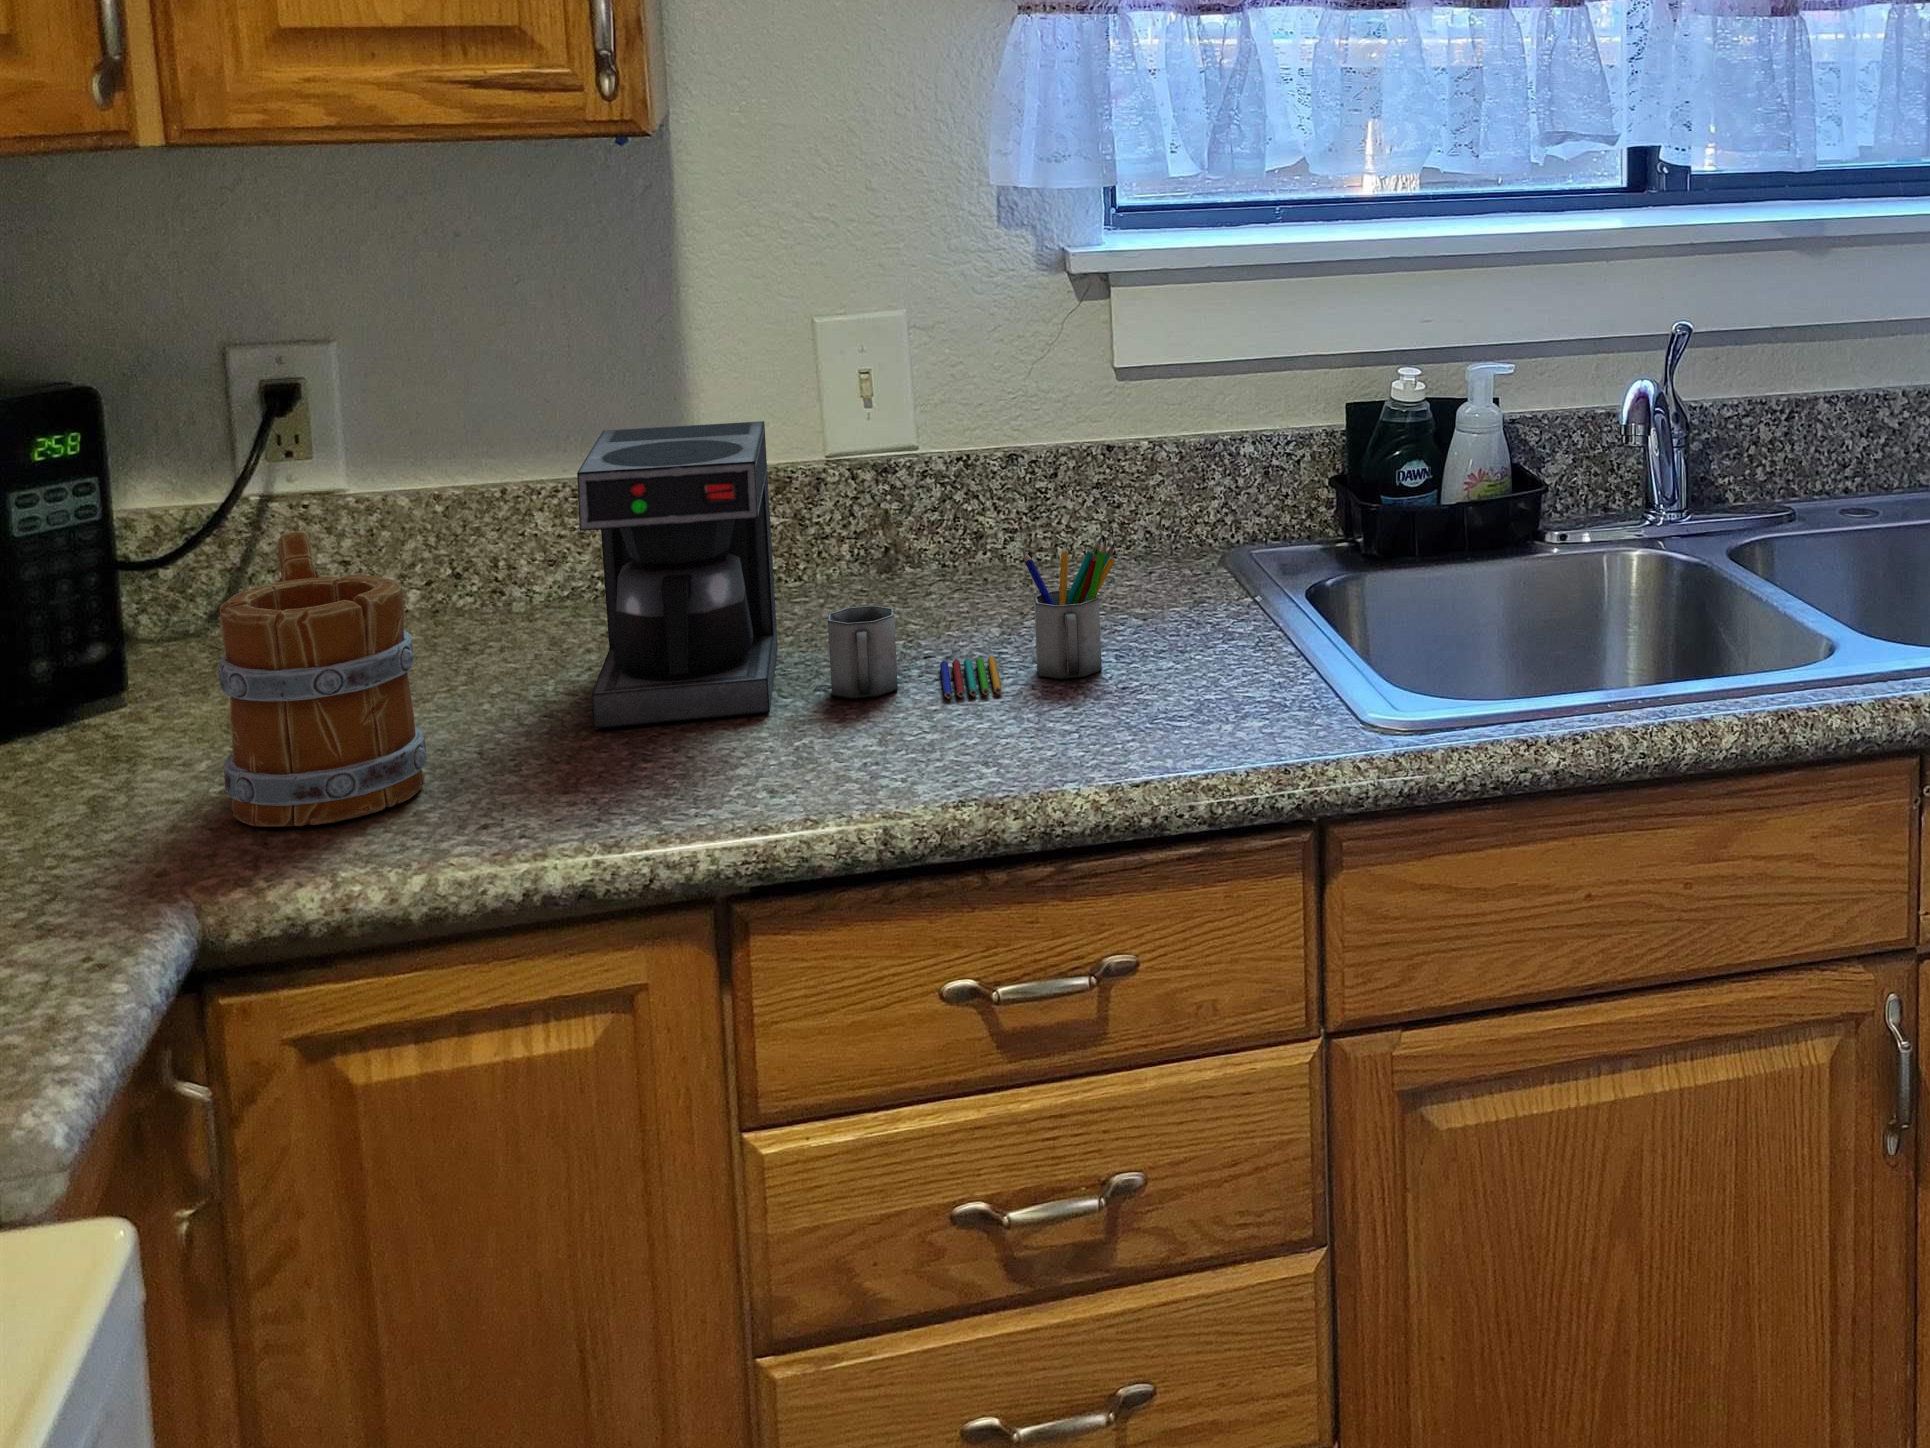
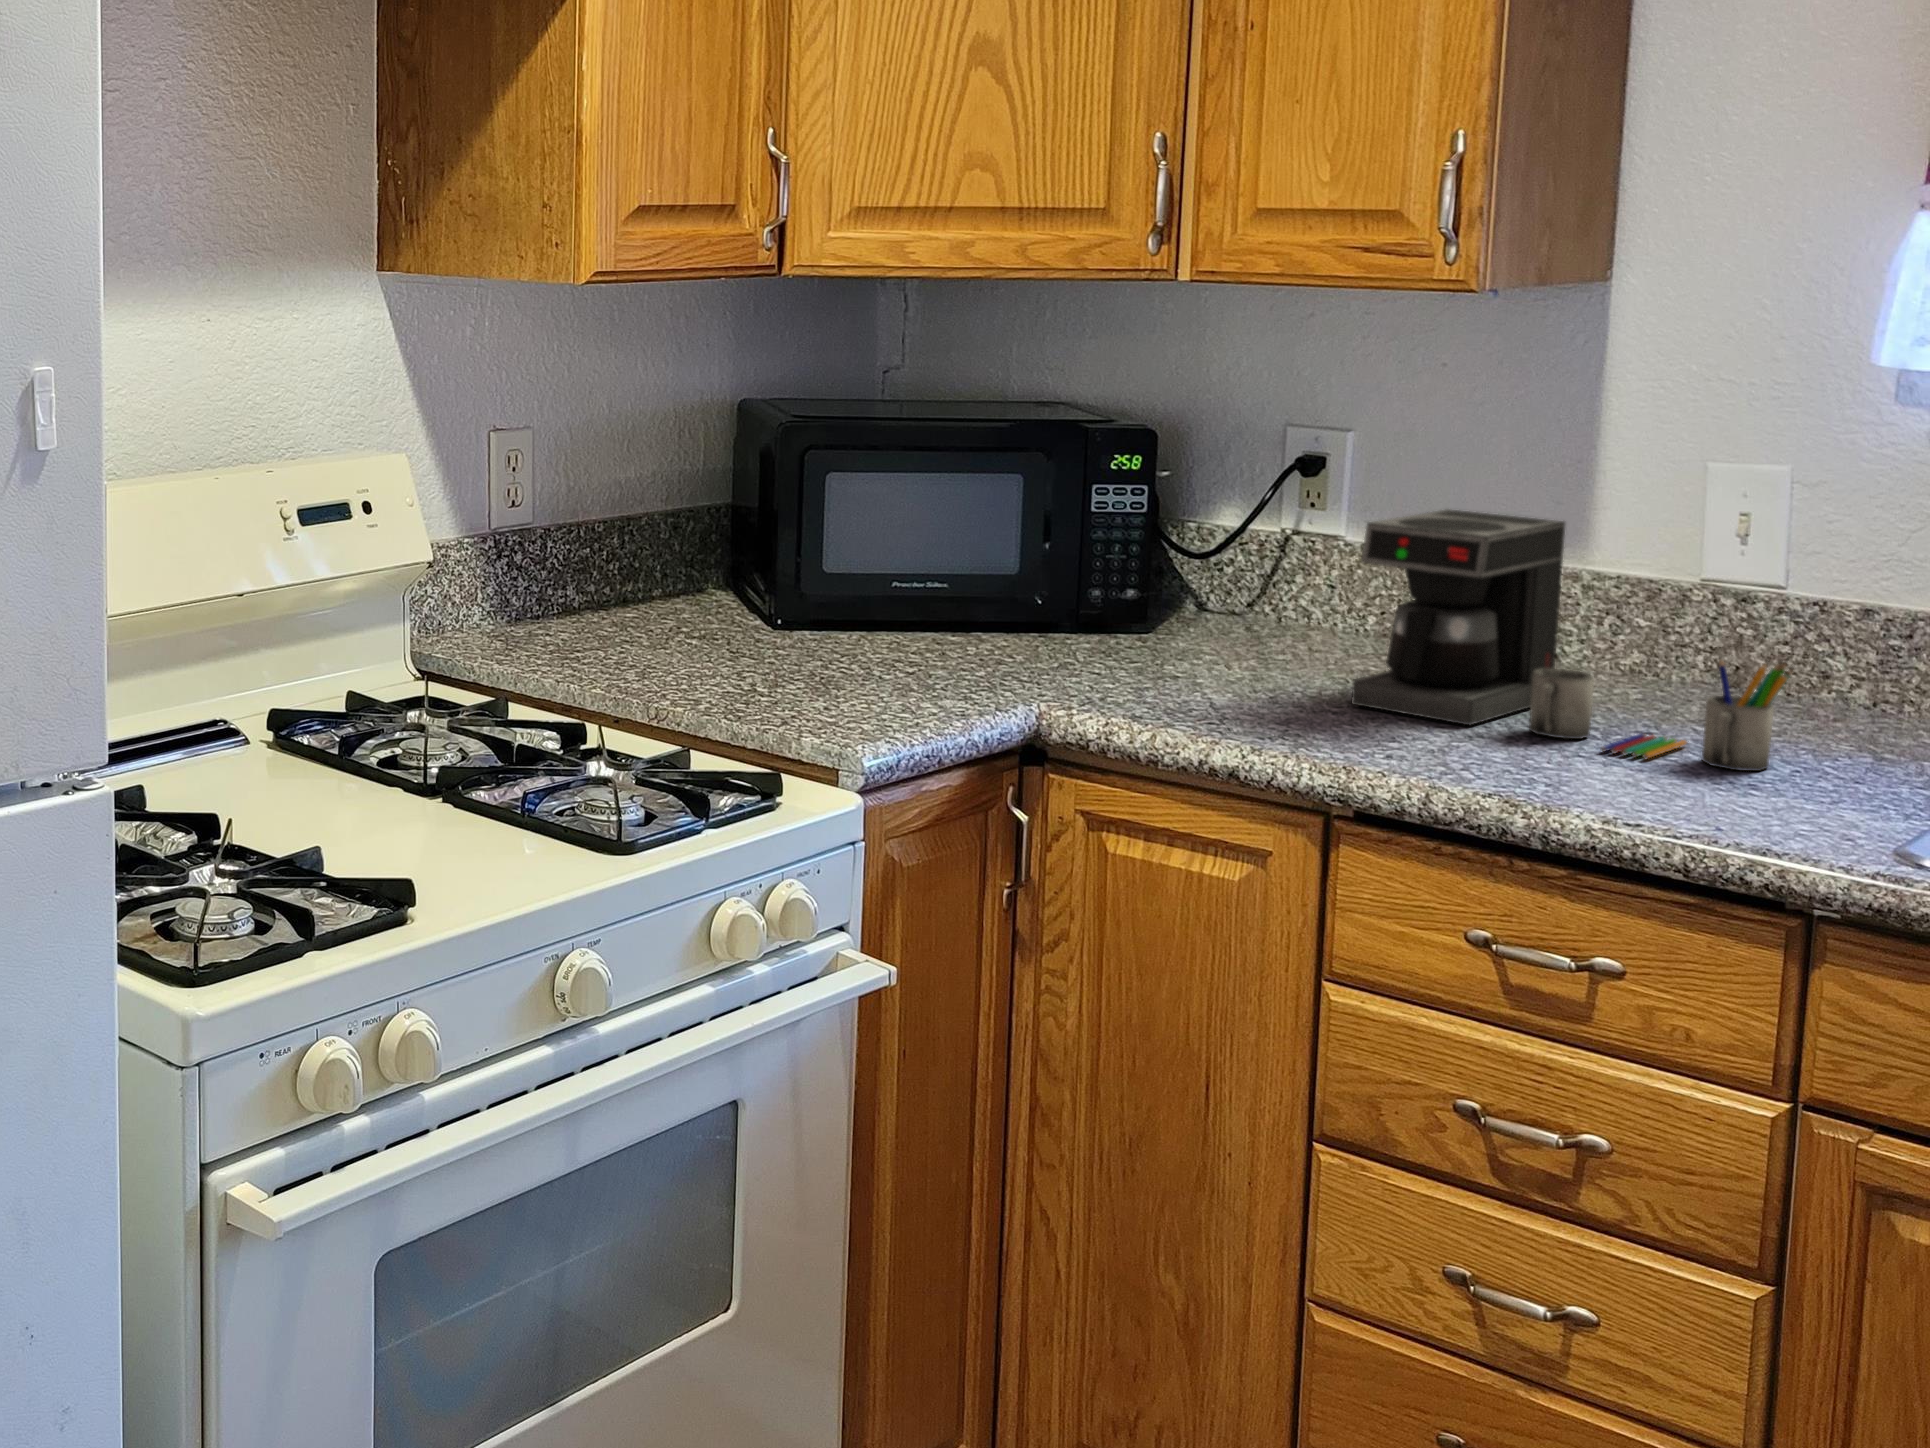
mug: present [218,532,427,827] -> none [1107,529,1229,703]

